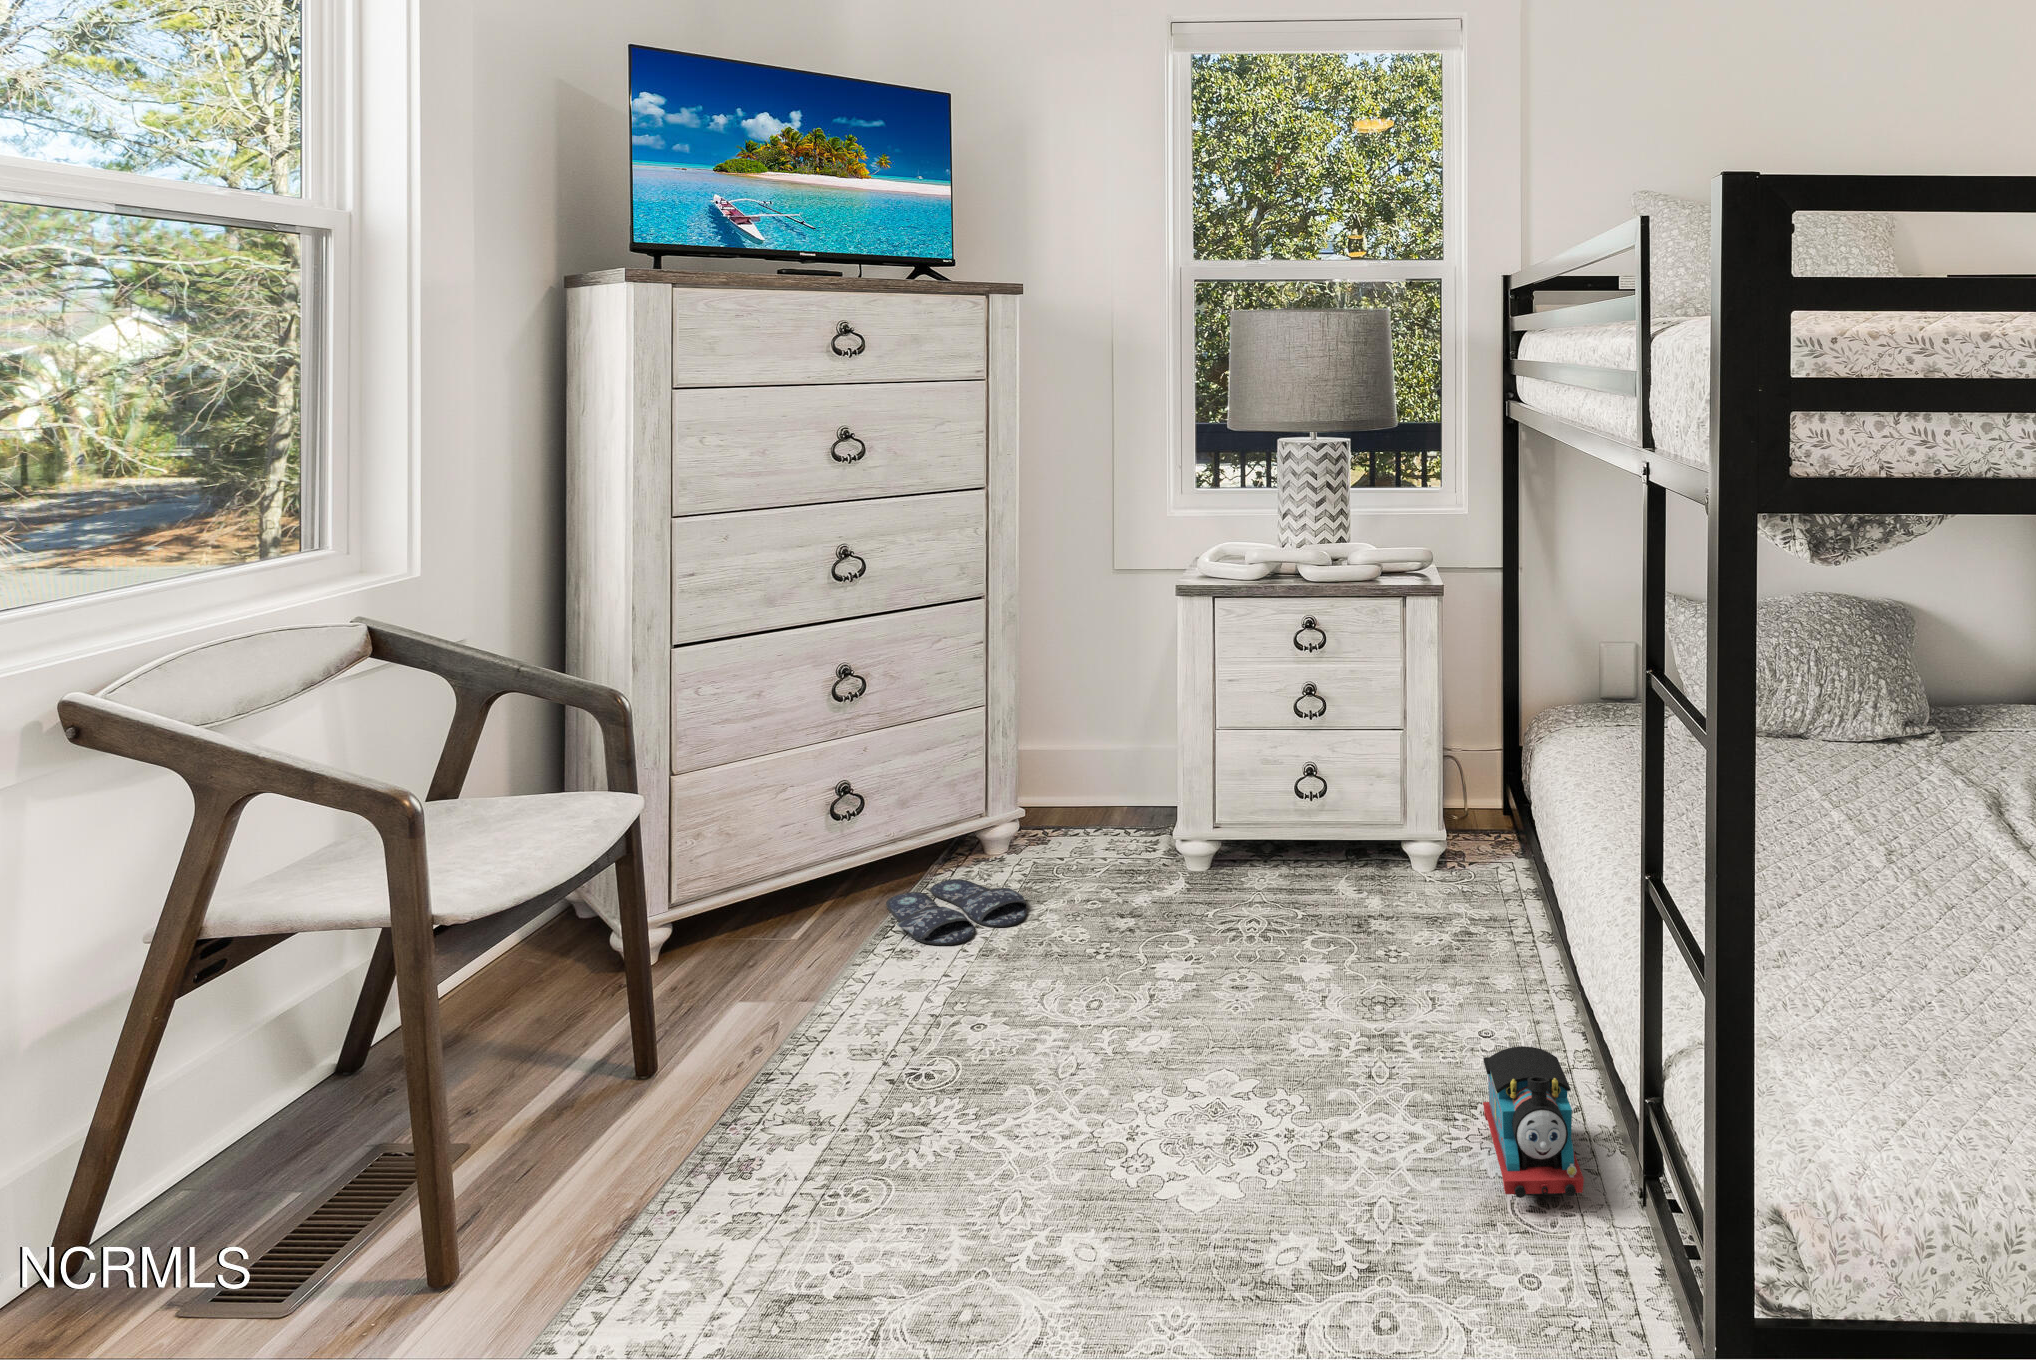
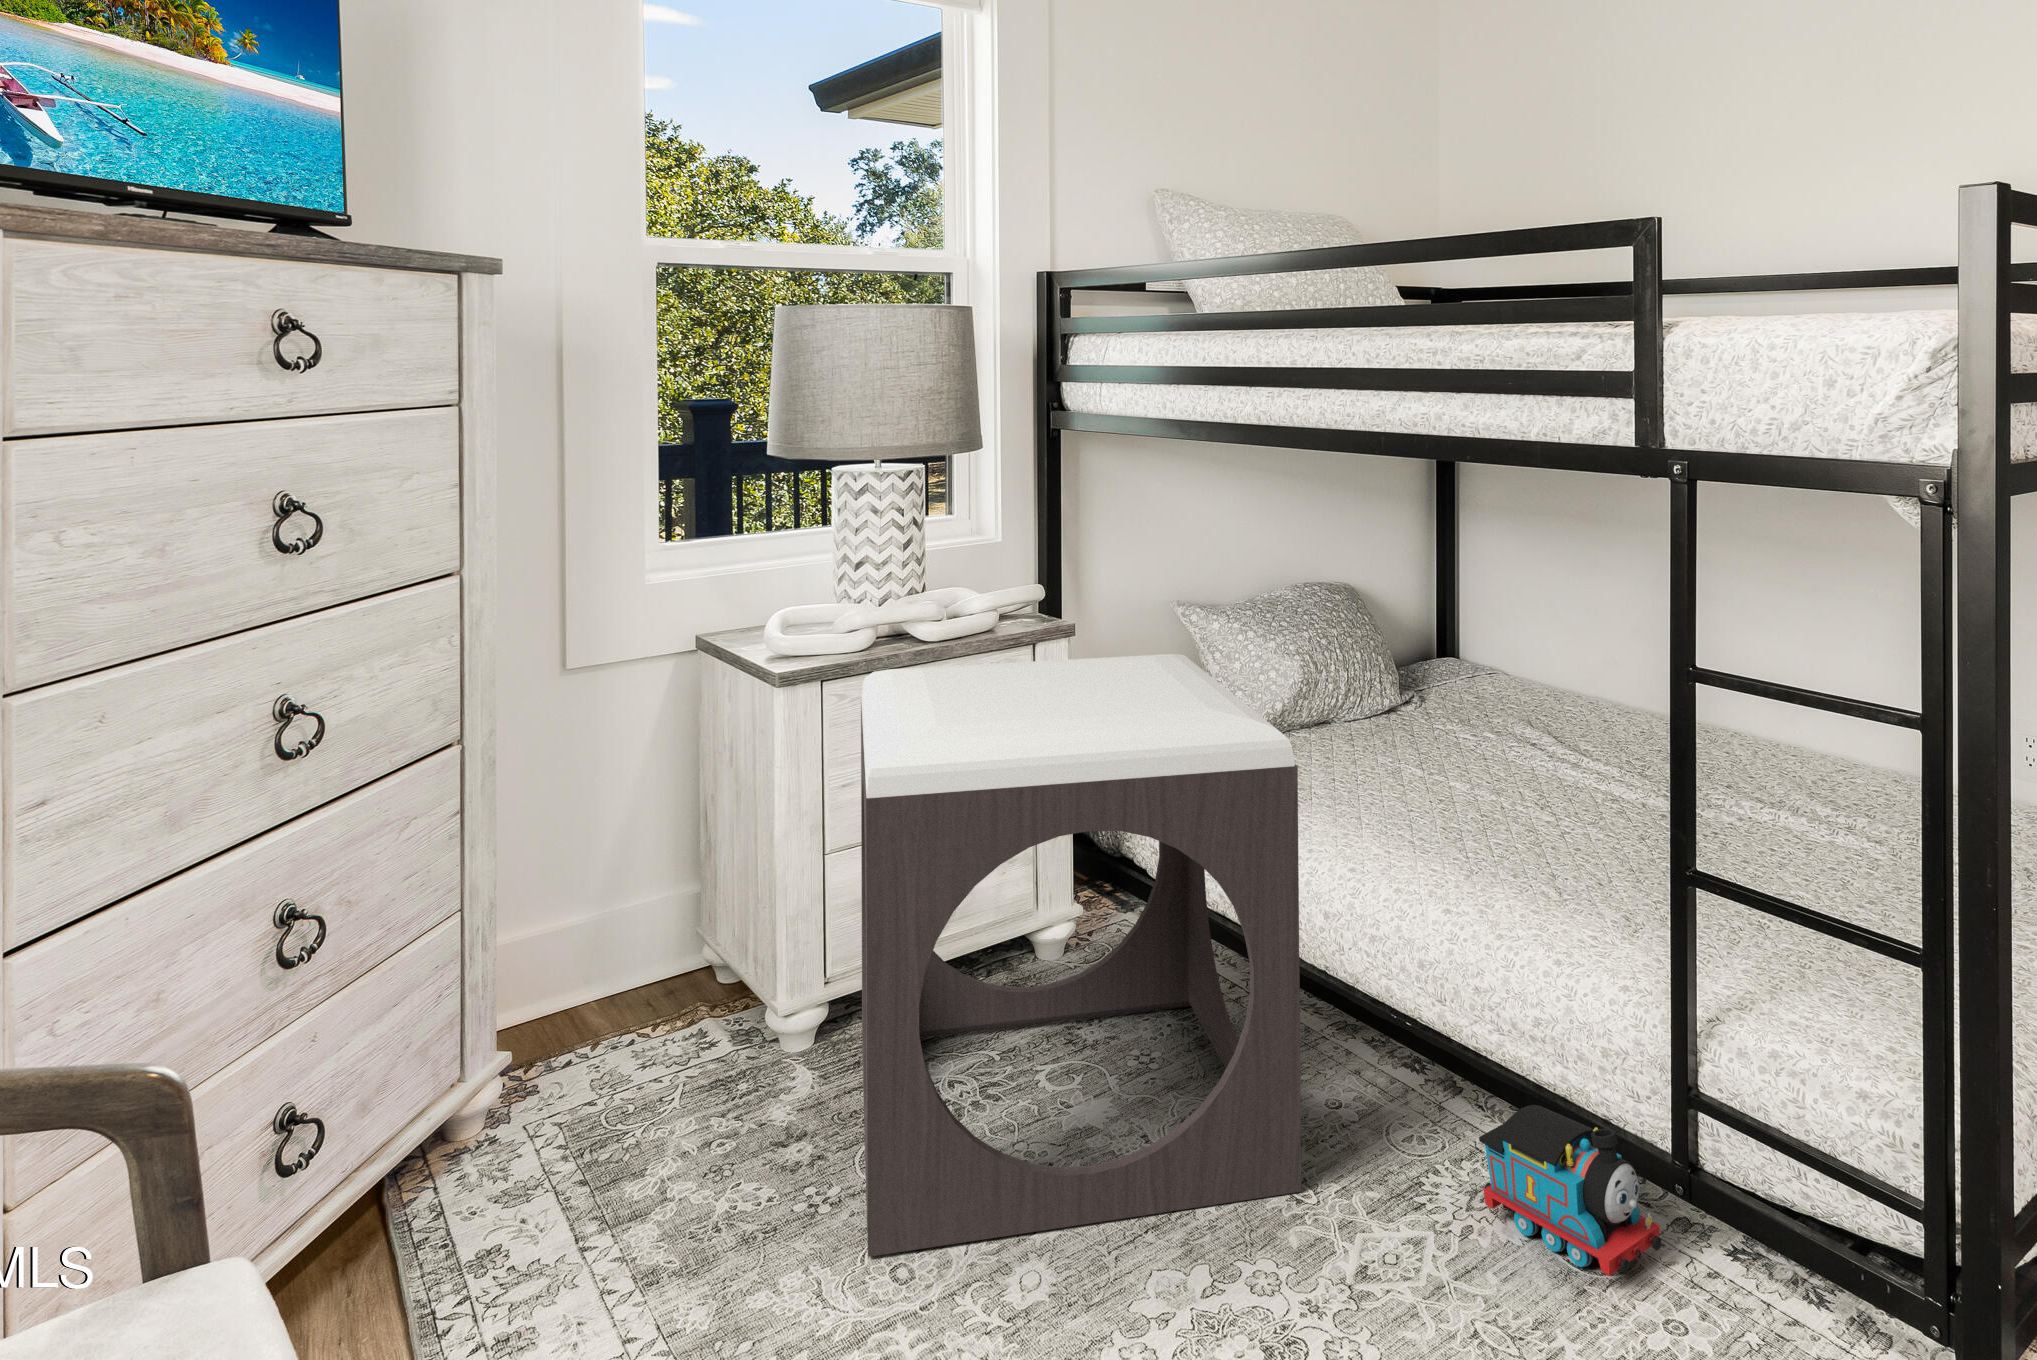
footstool: none [1087,599,1484,1060] -> present [861,654,1301,1257]
slippers: present [886,879,1027,945] -> none [371,1160,640,1289]

